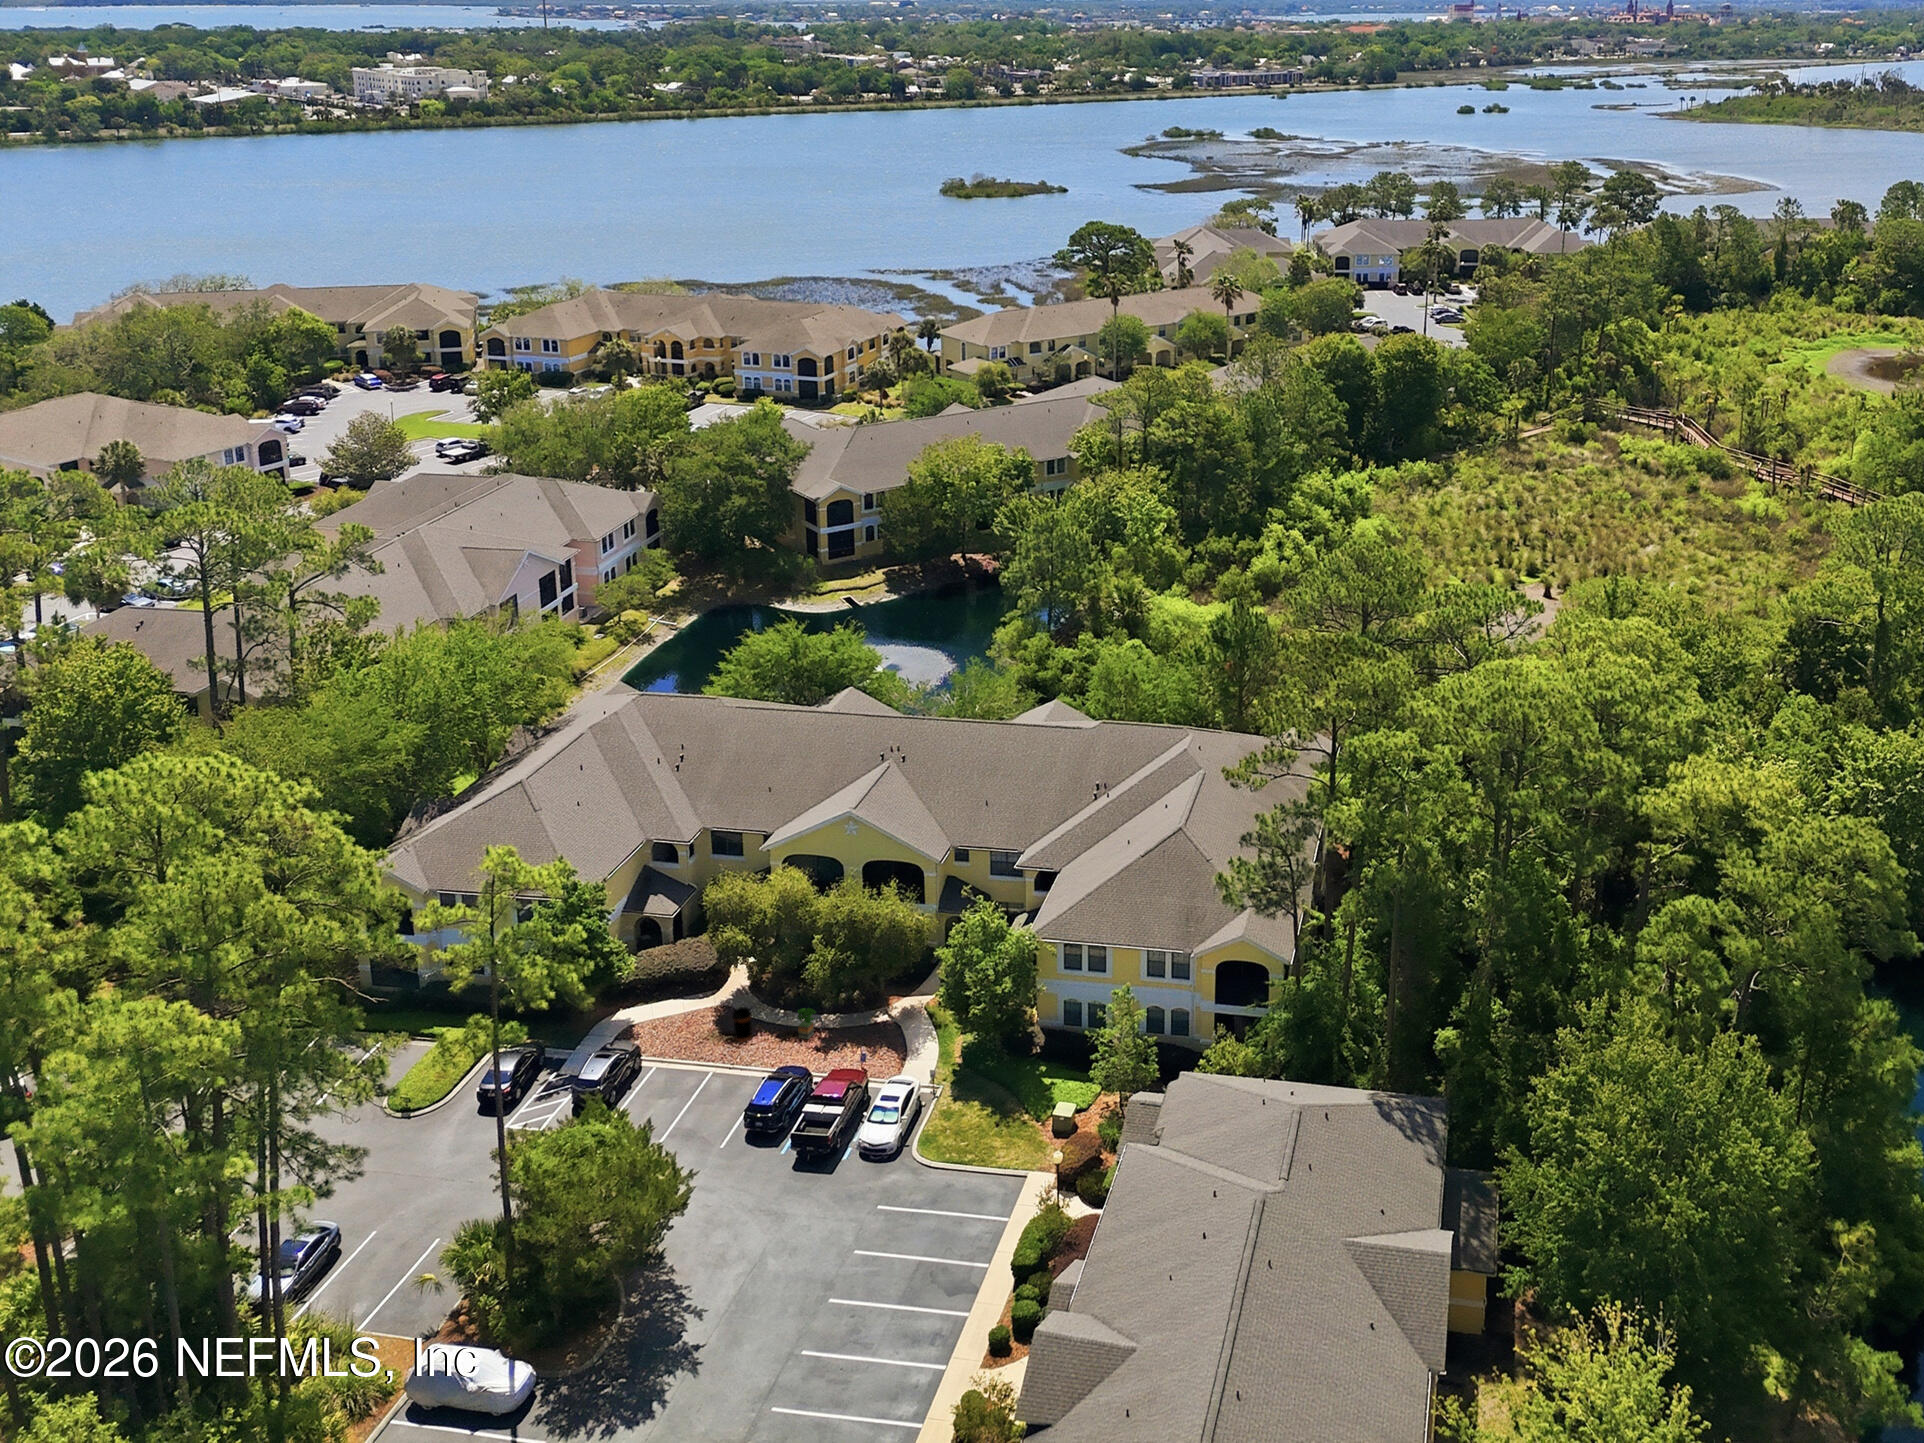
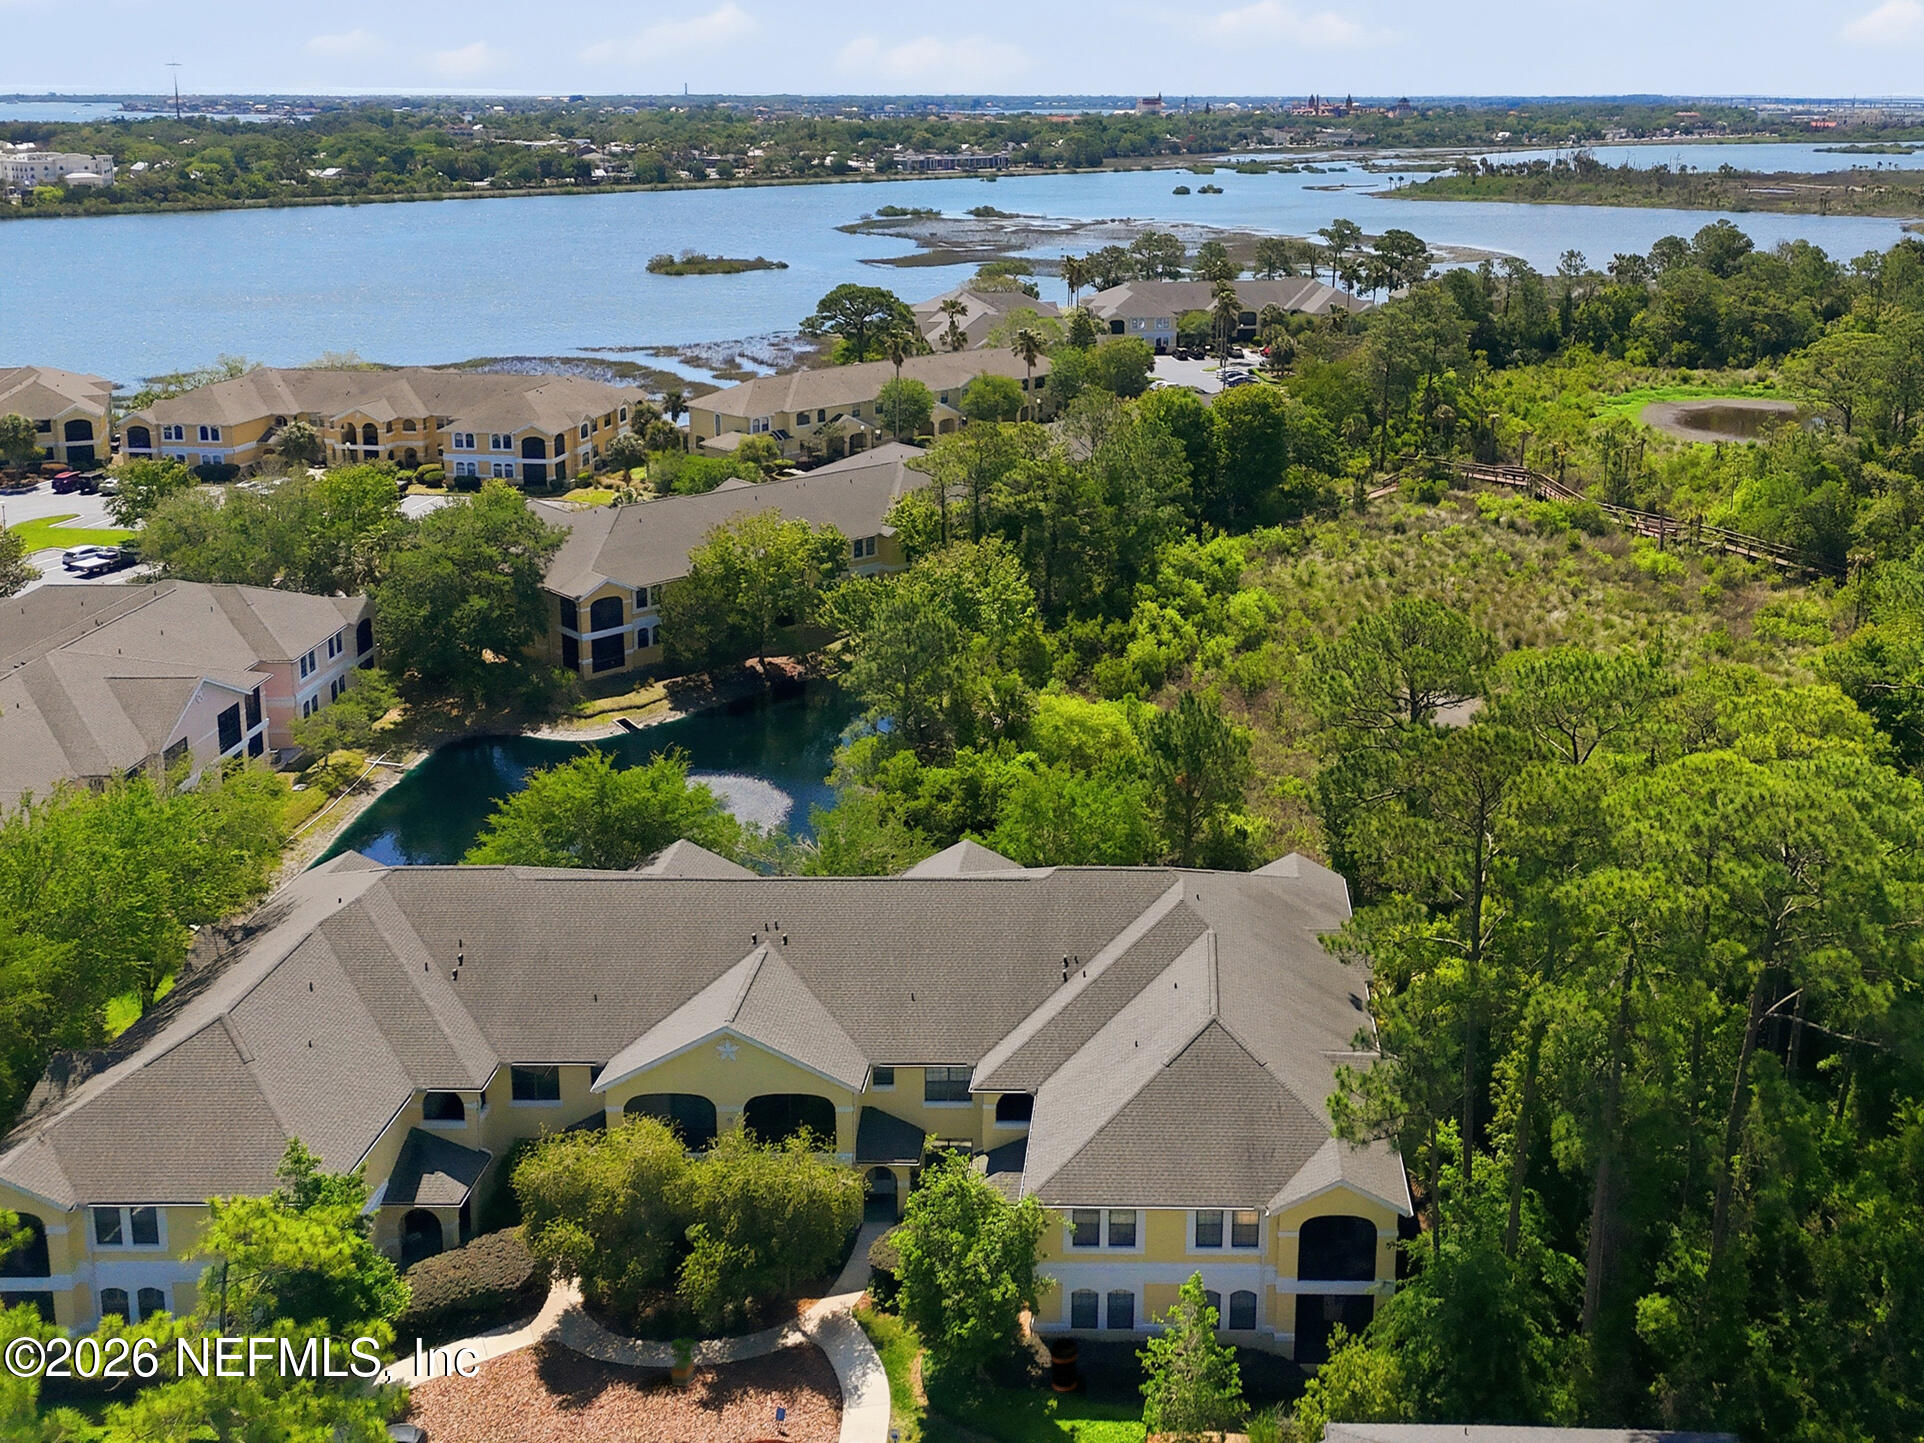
trash can: present [732,1007,752,1042] -> present [1050,1337,1078,1391]

